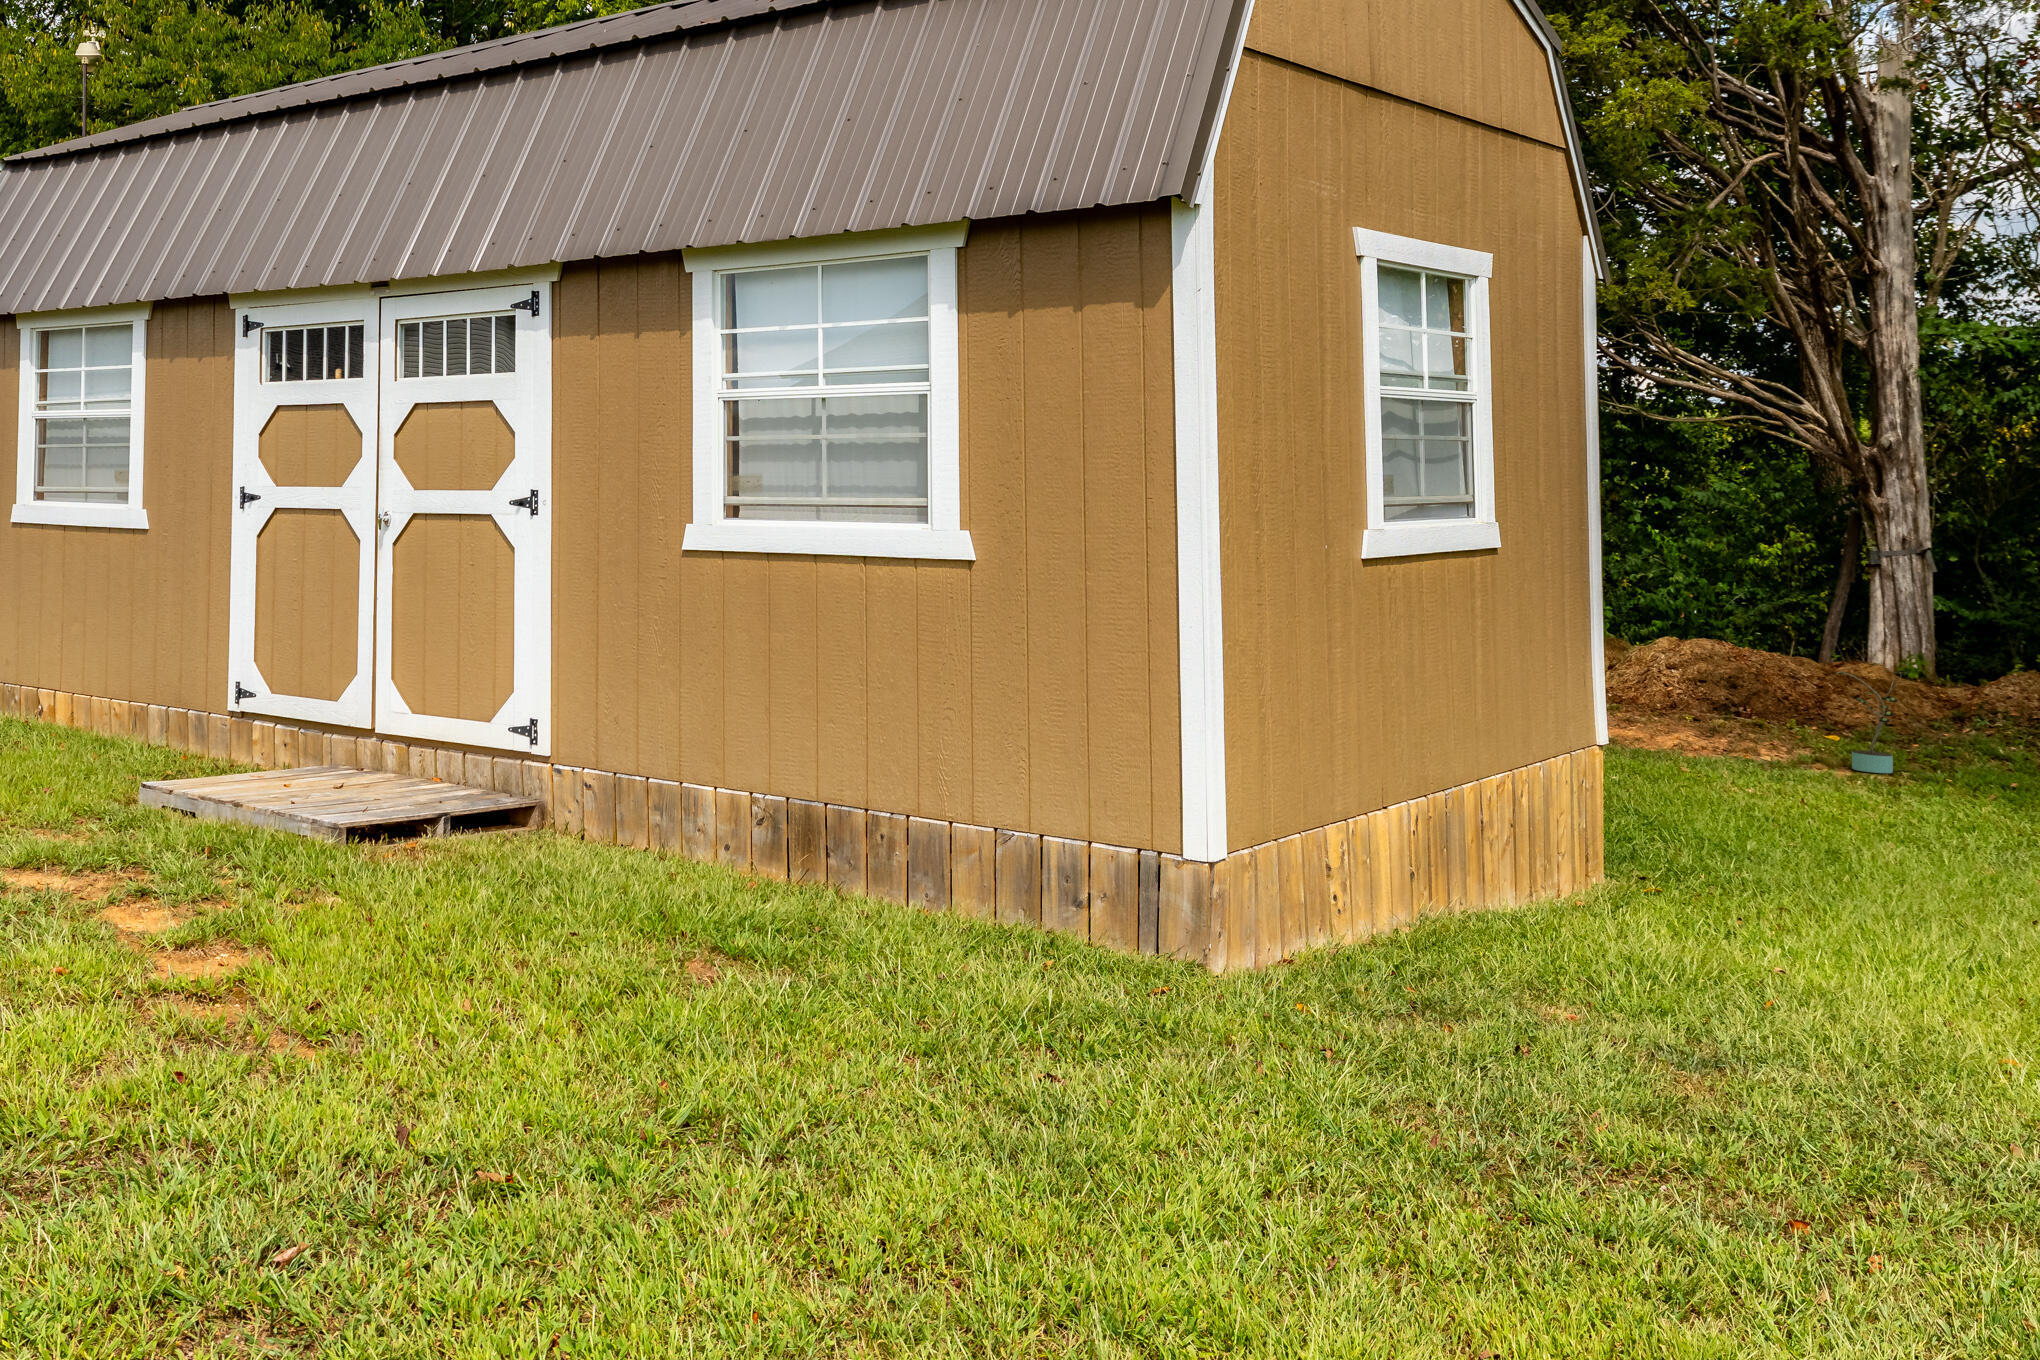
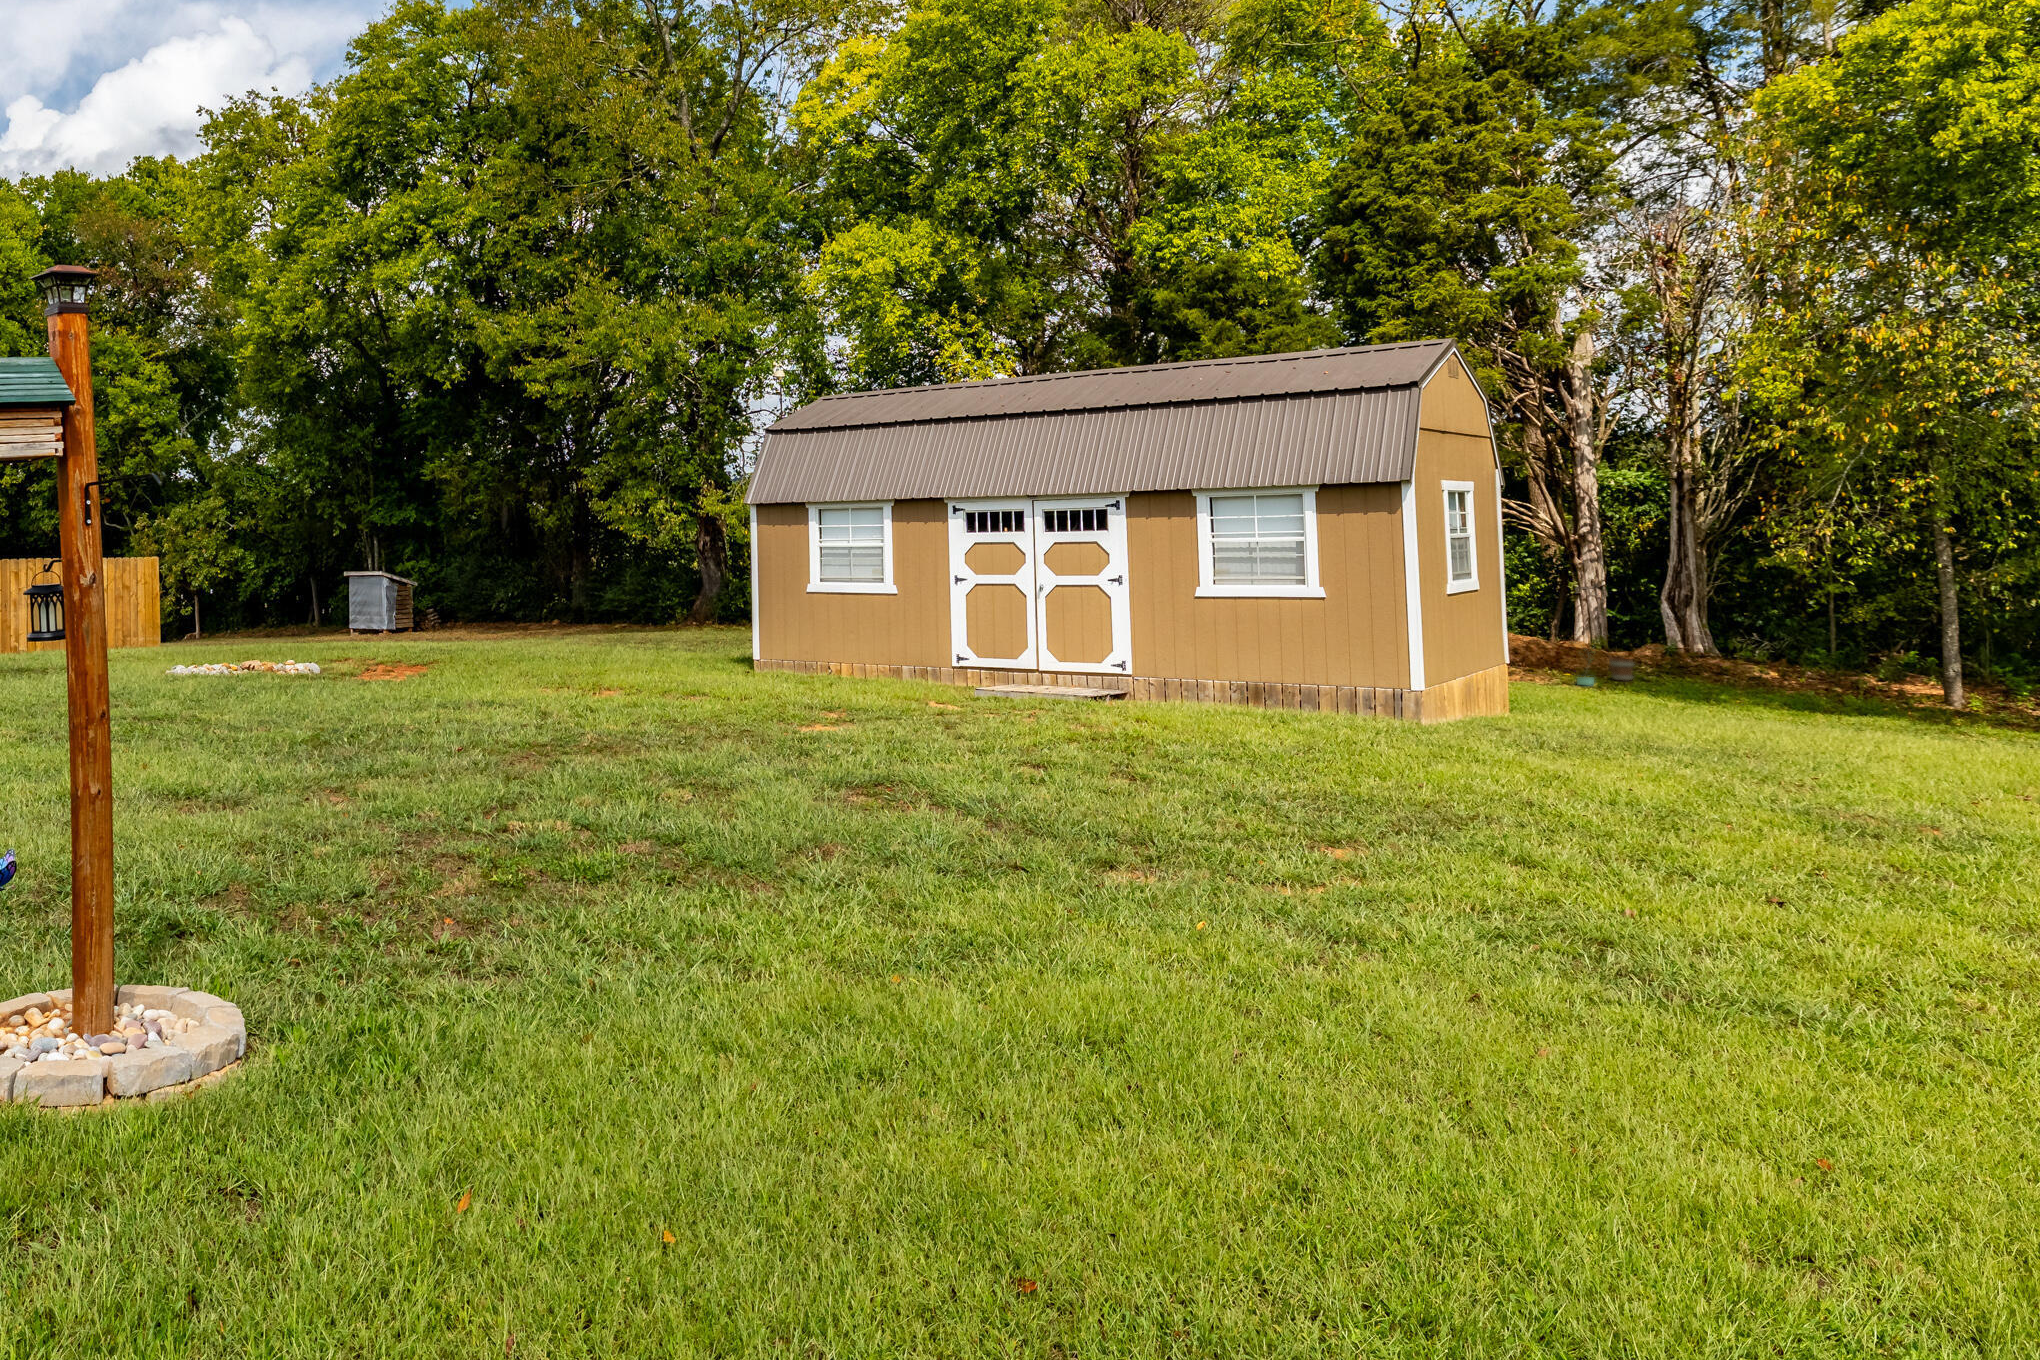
bucket: none [1930,703,1993,764] -> present [1609,657,1634,681]

